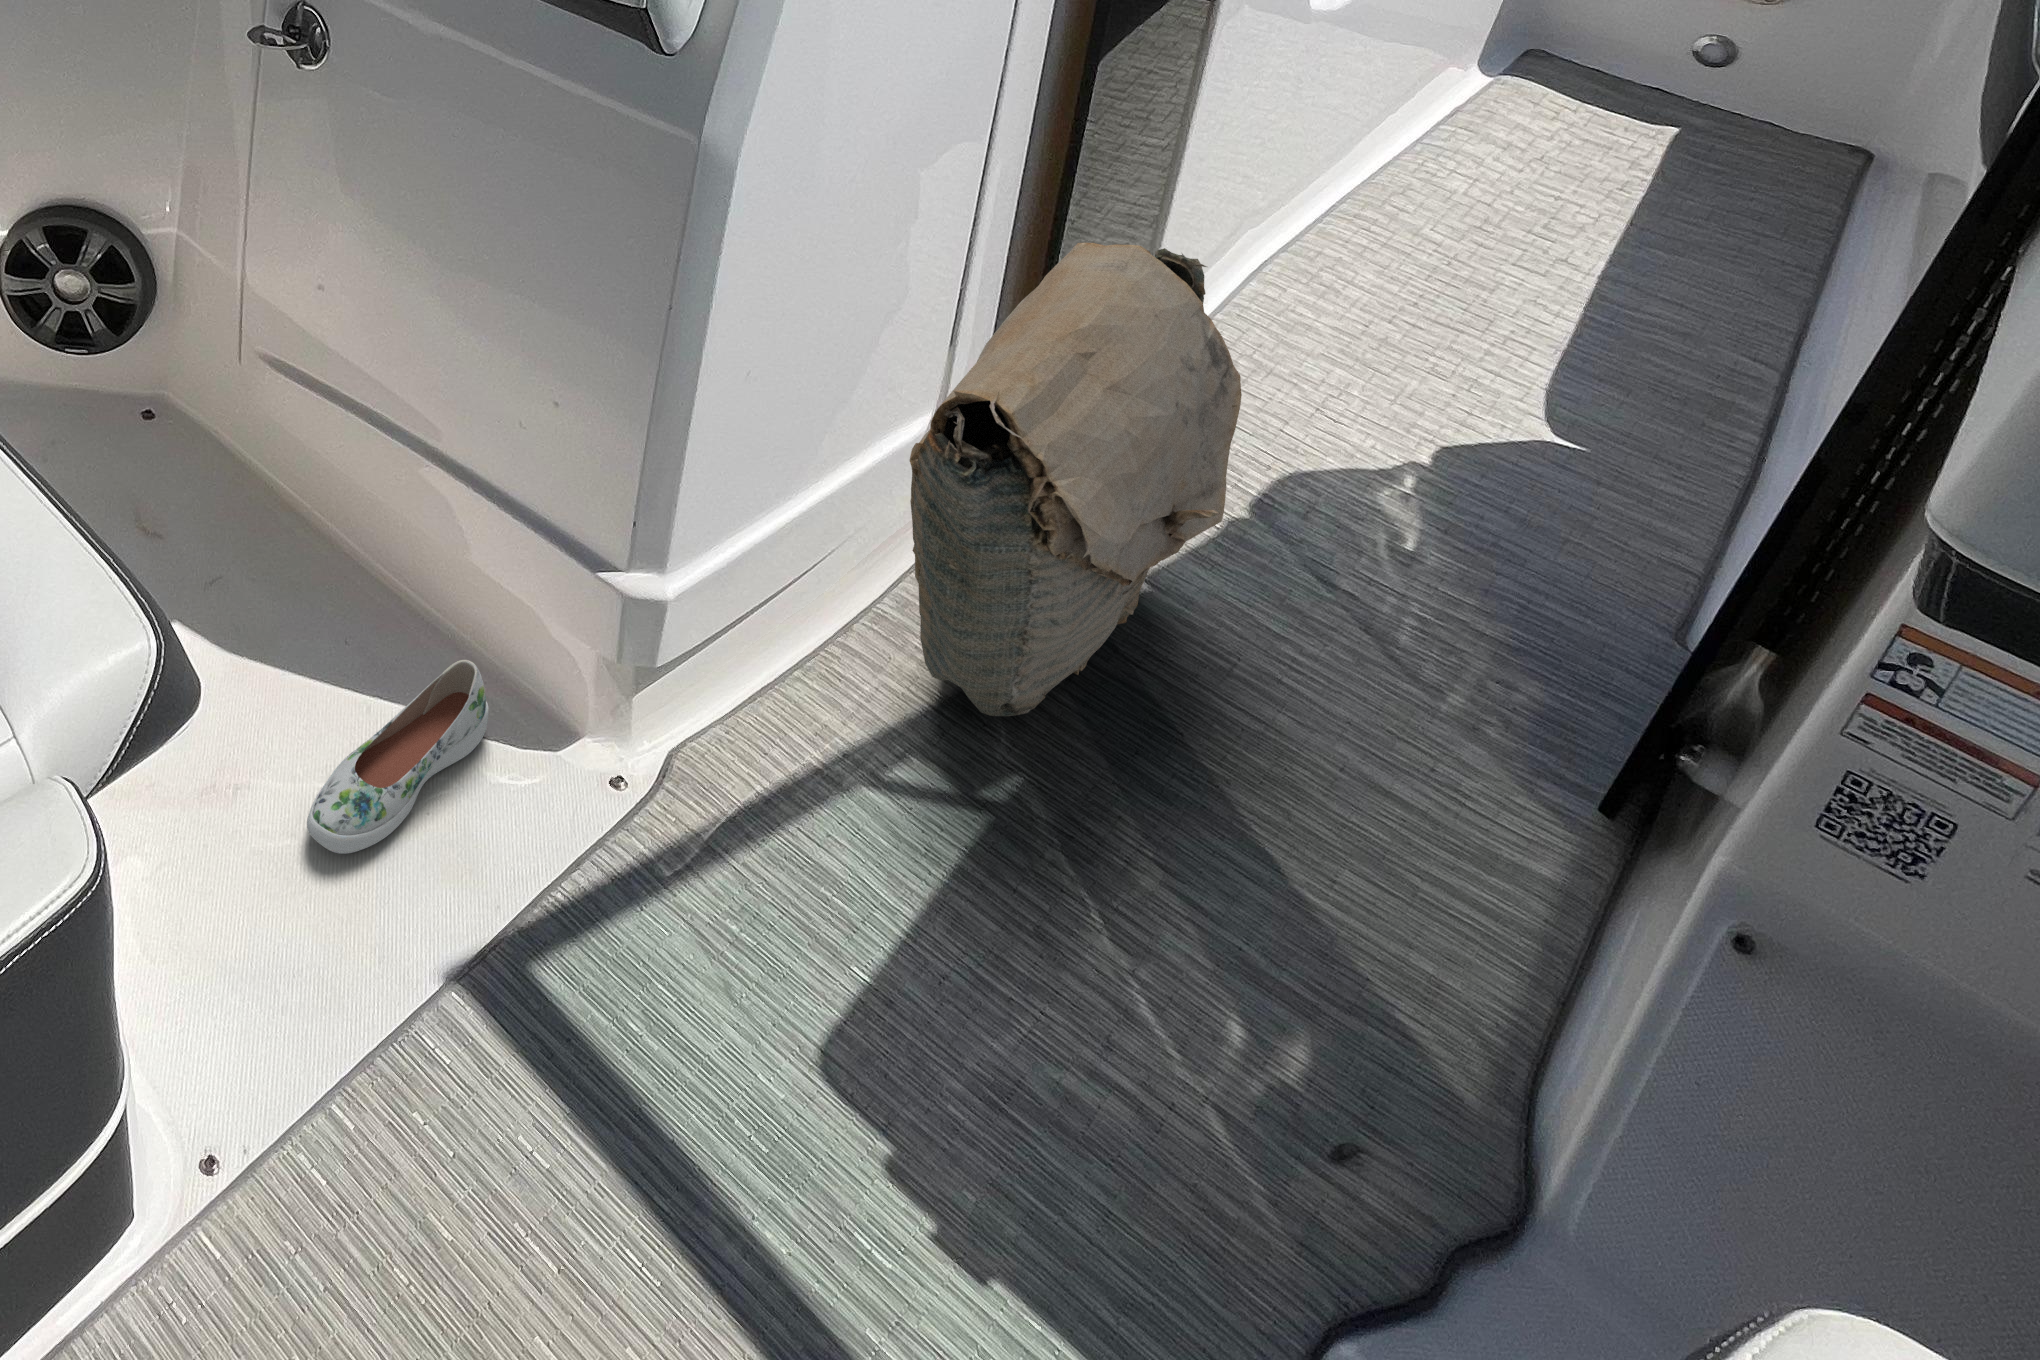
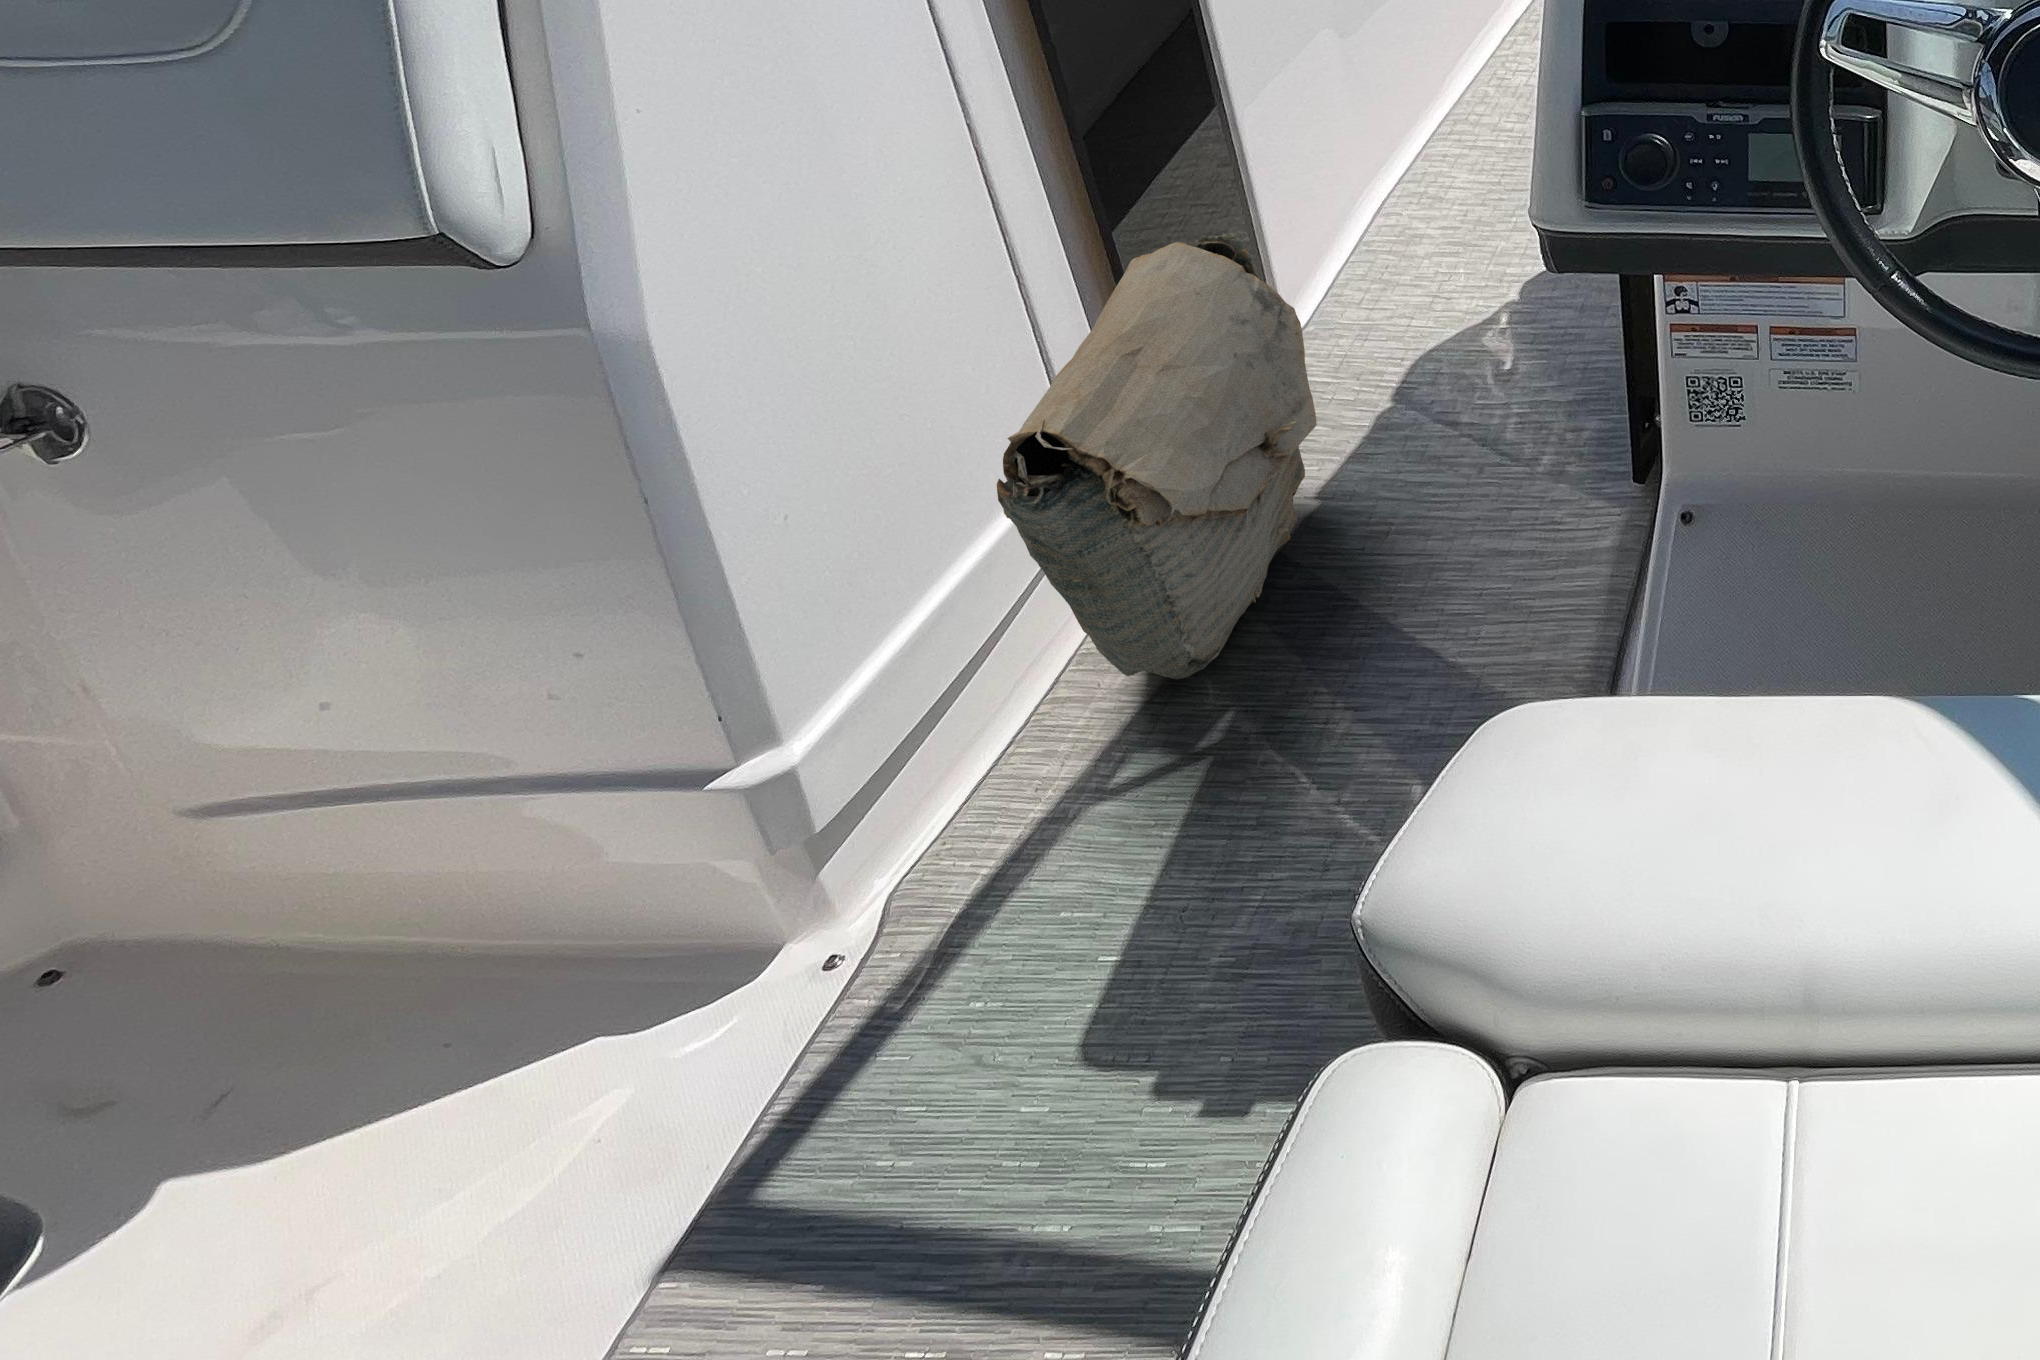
shoe: present [307,660,489,854] -> none [396,954,641,1259]

